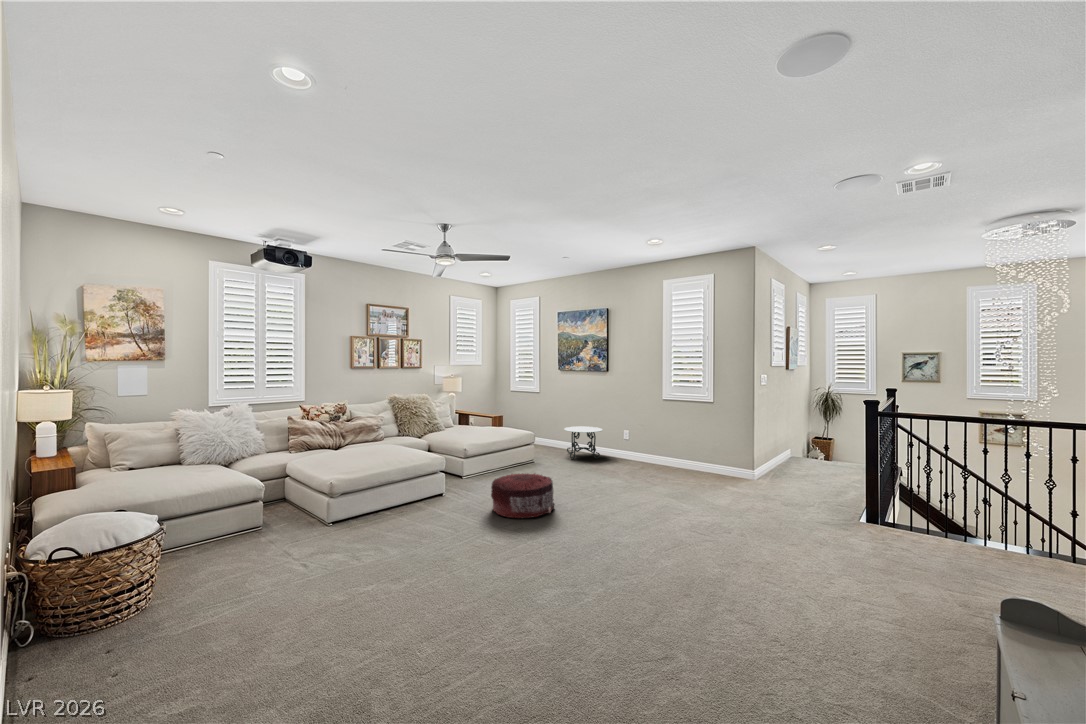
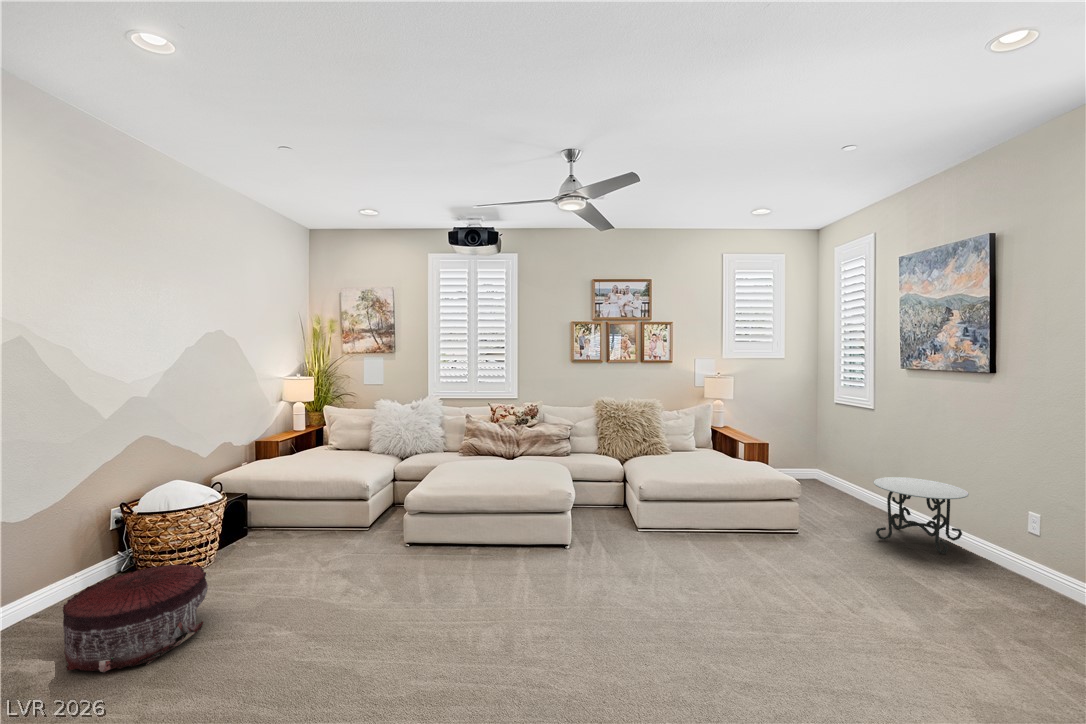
pouf: present [491,474,555,518] -> present [63,564,208,672]

